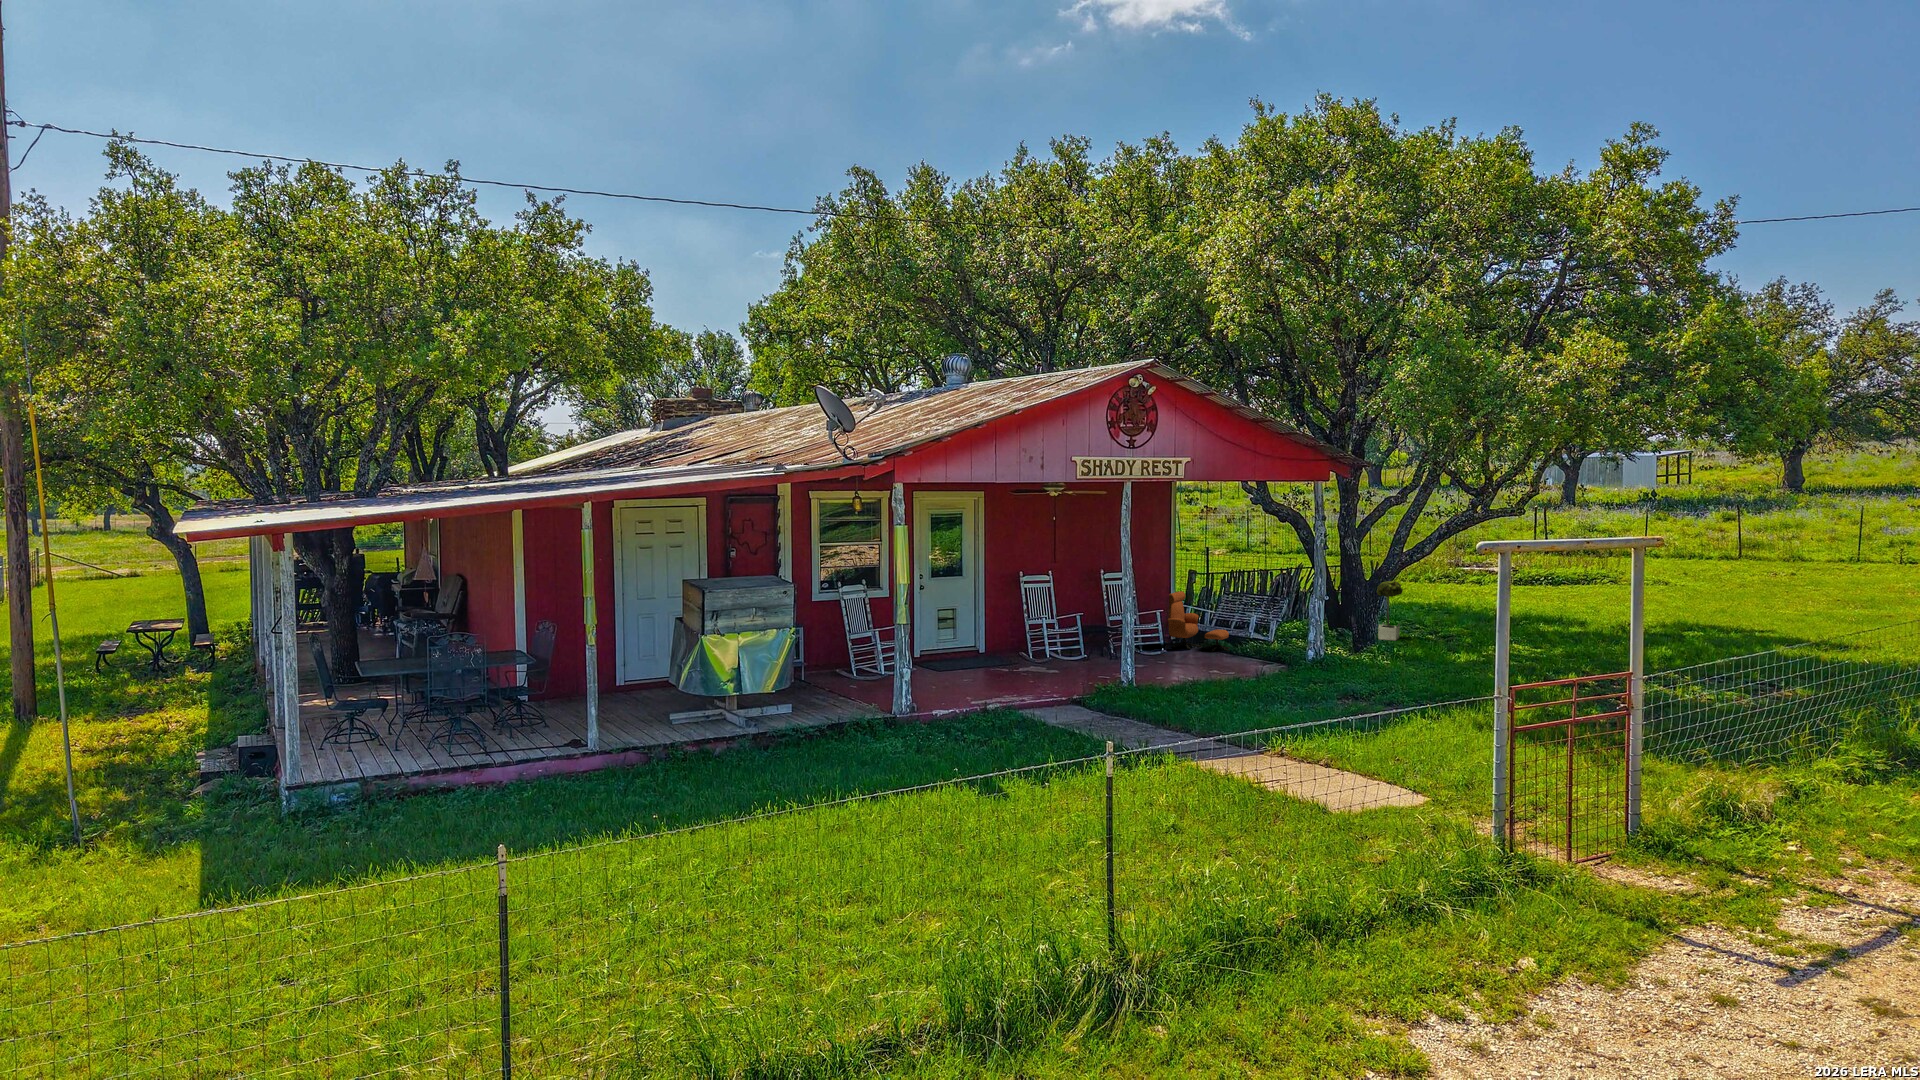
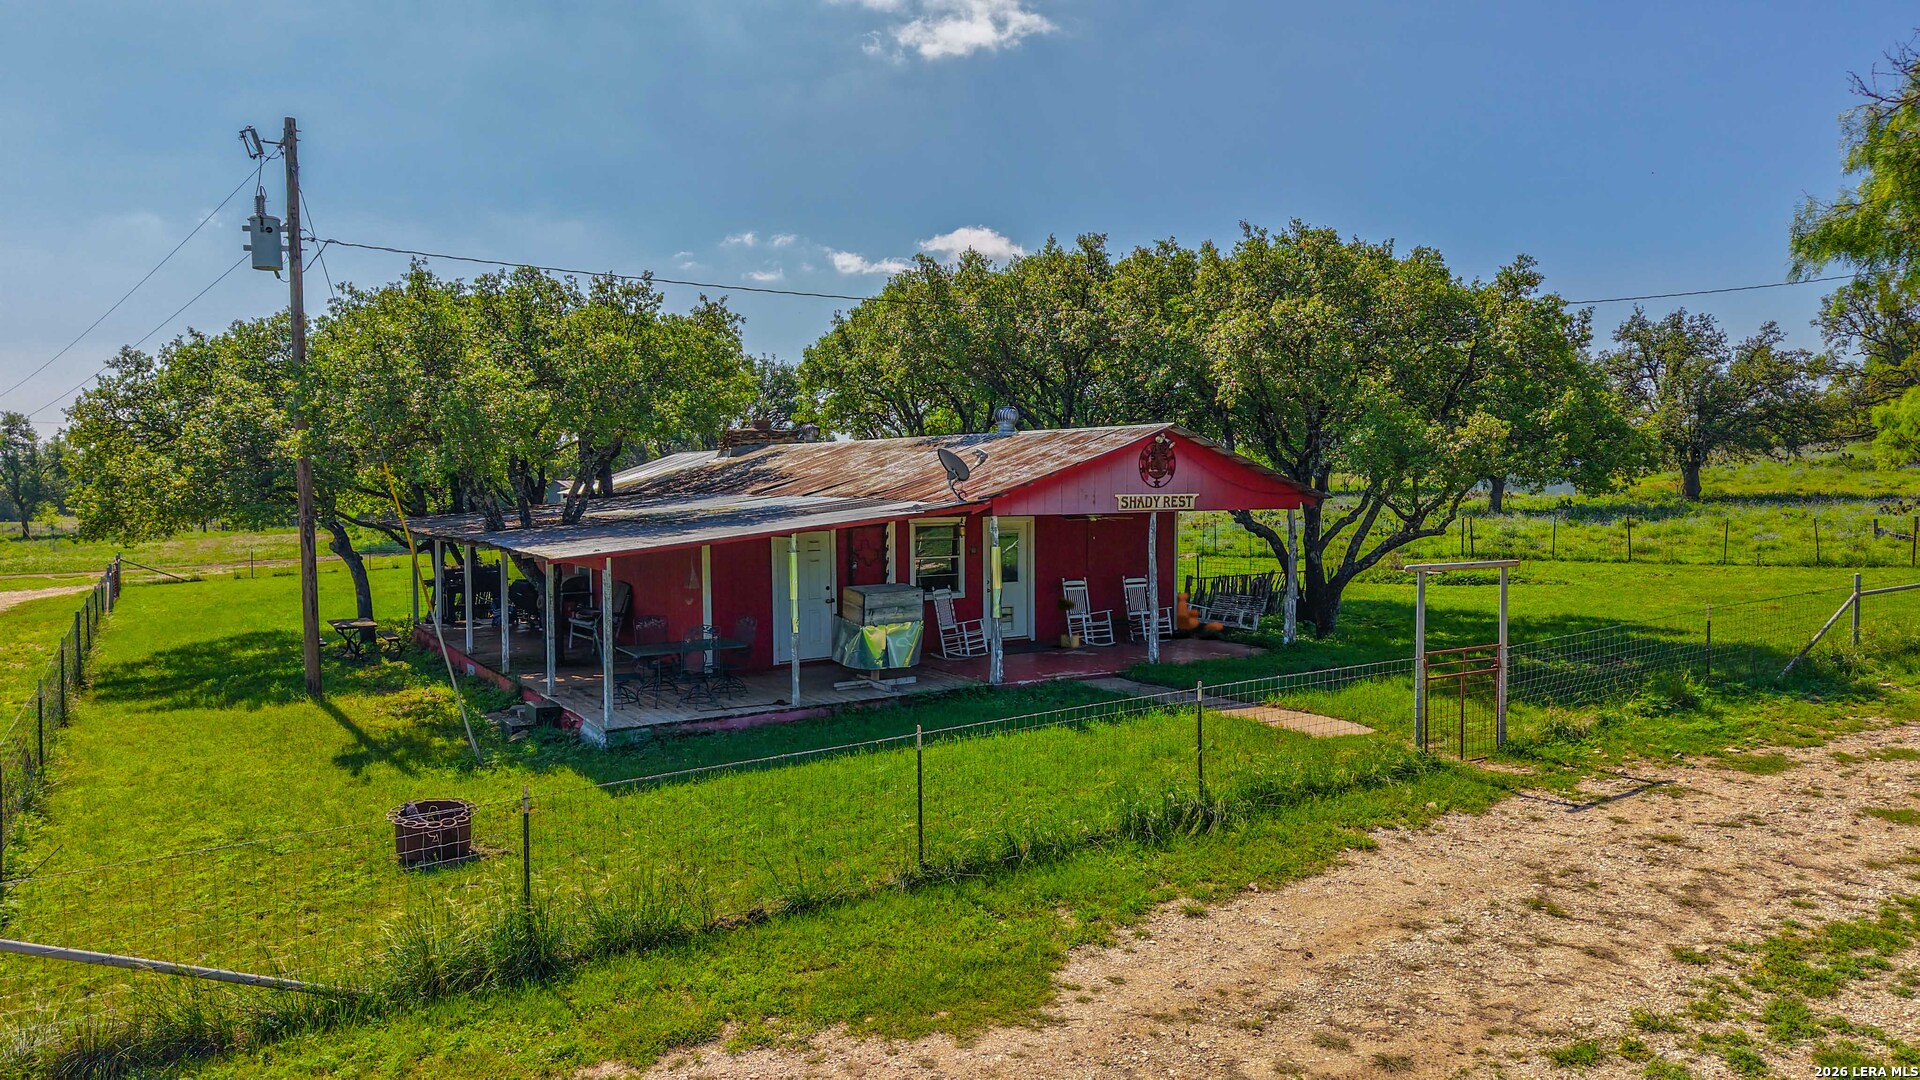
potted tree: present [1377,580,1403,640] -> present [1057,598,1079,648]

